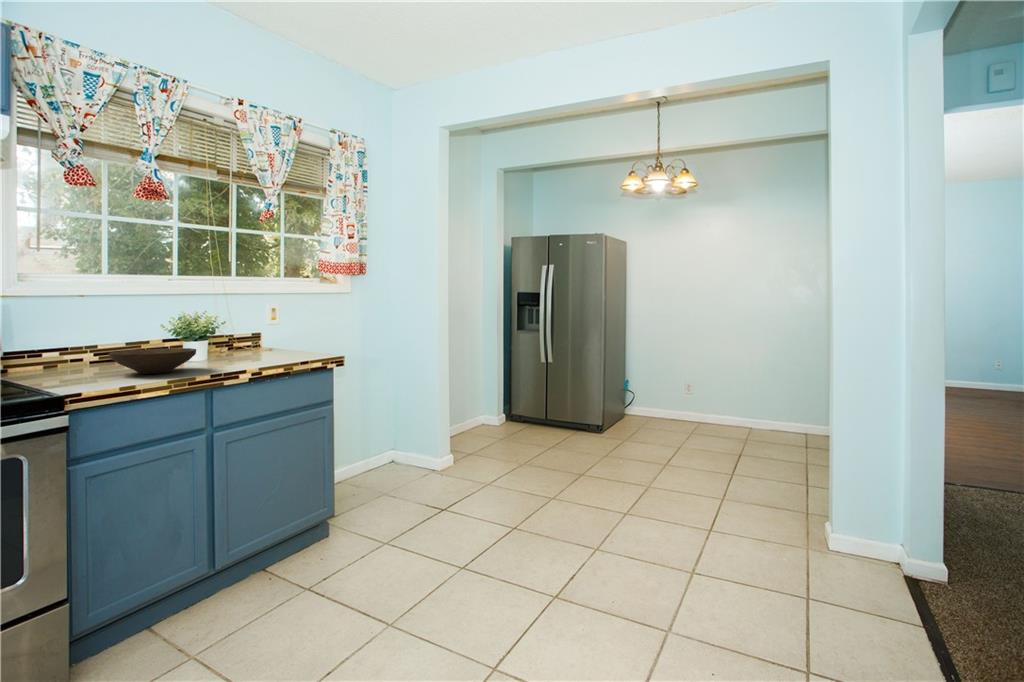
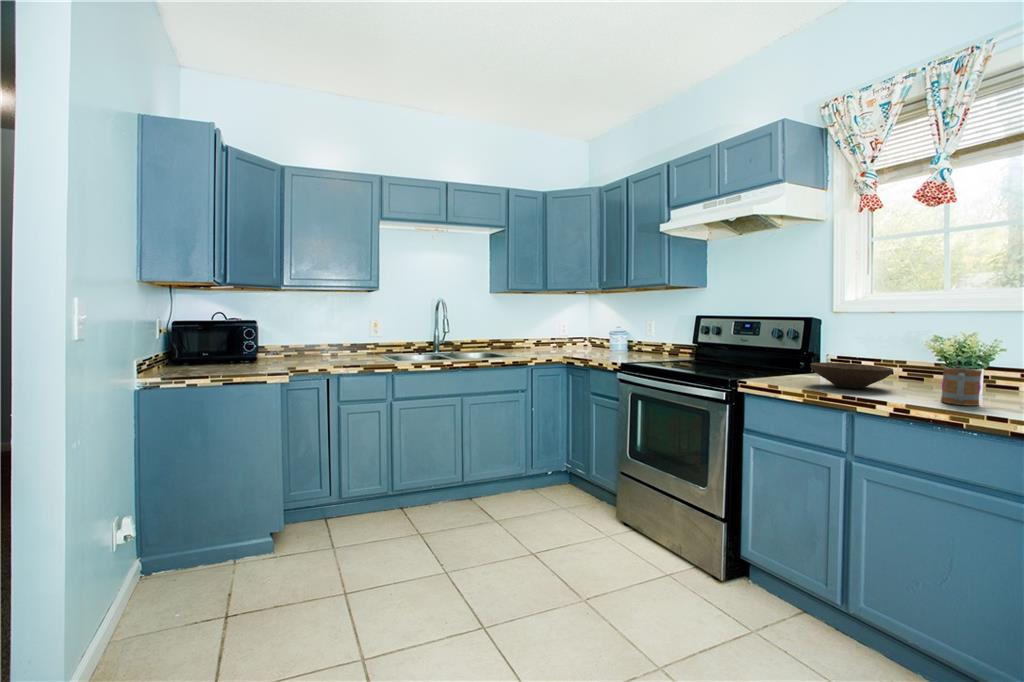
mug: none [242,336,276,364] -> present [941,368,982,406]

